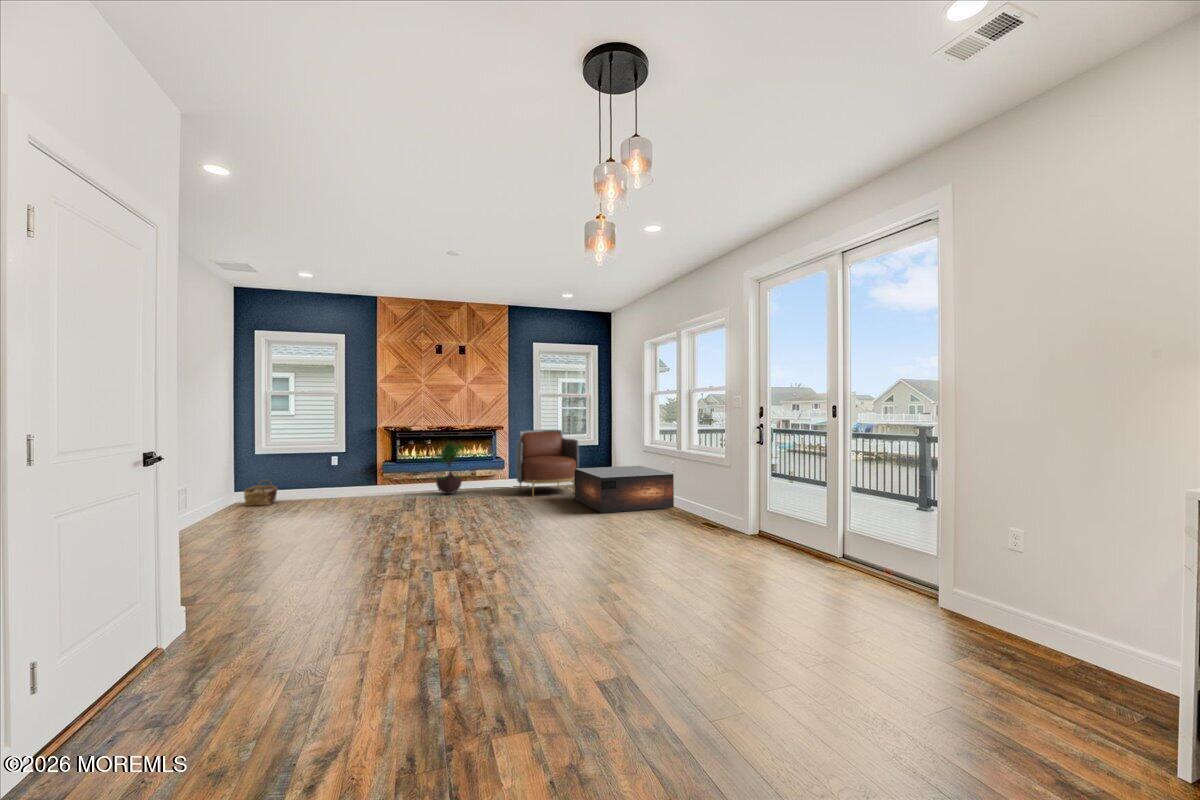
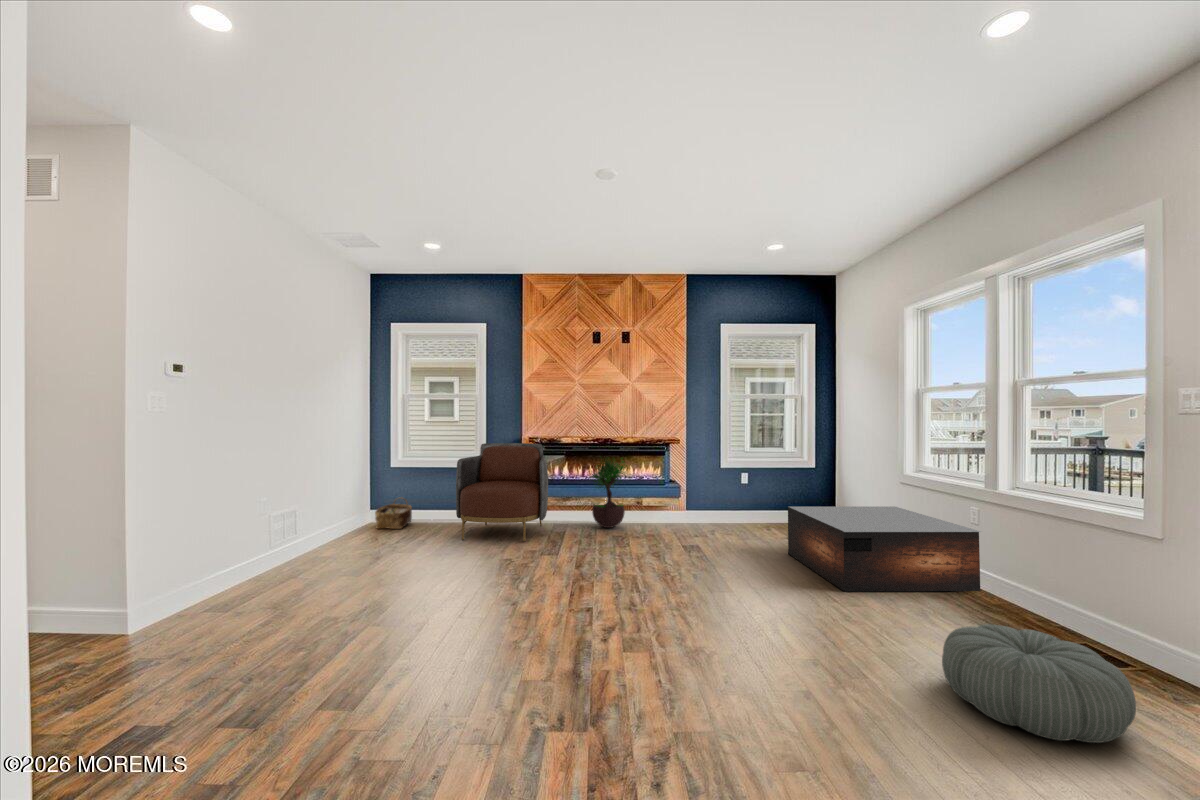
armchair: present [516,430,579,496] -> present [456,443,548,542]
pouf: none [630,510,698,549] -> present [942,624,1136,743]

